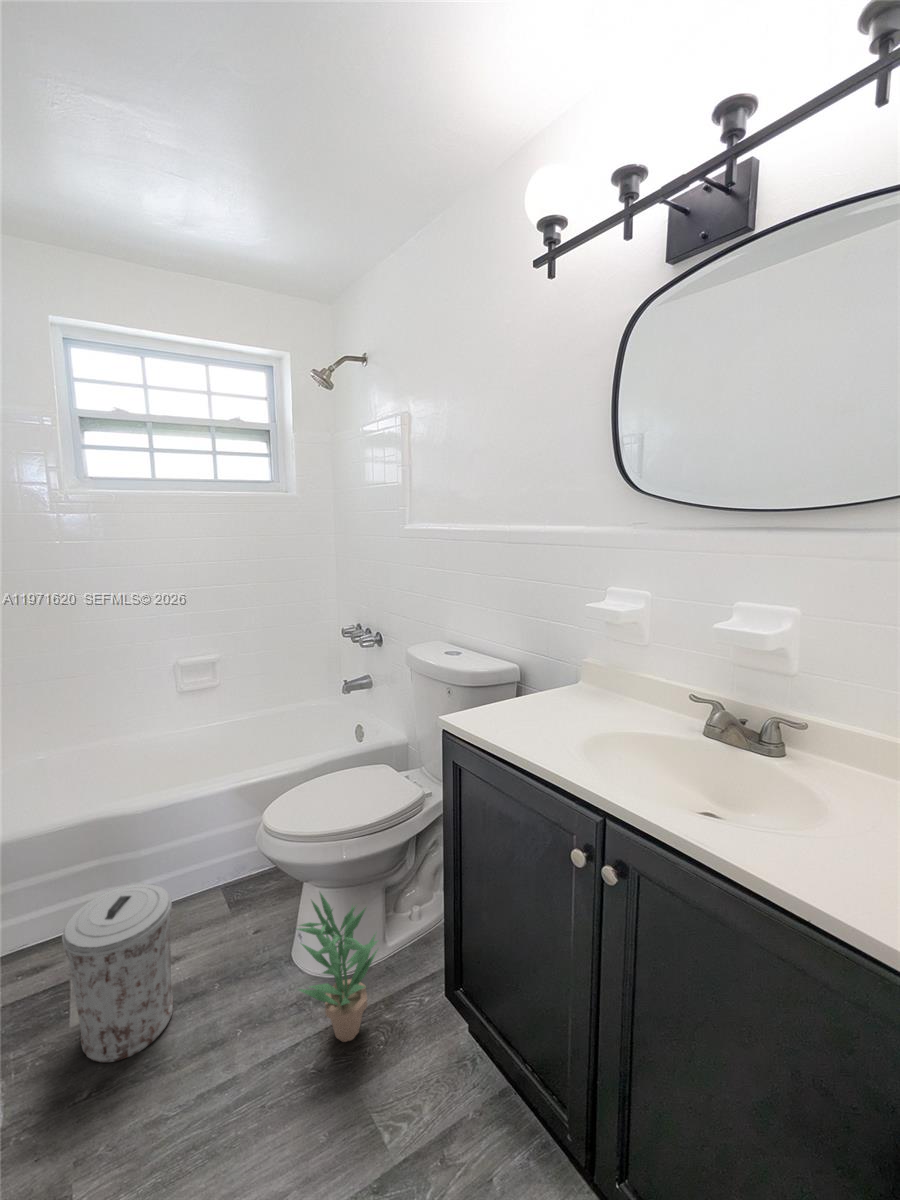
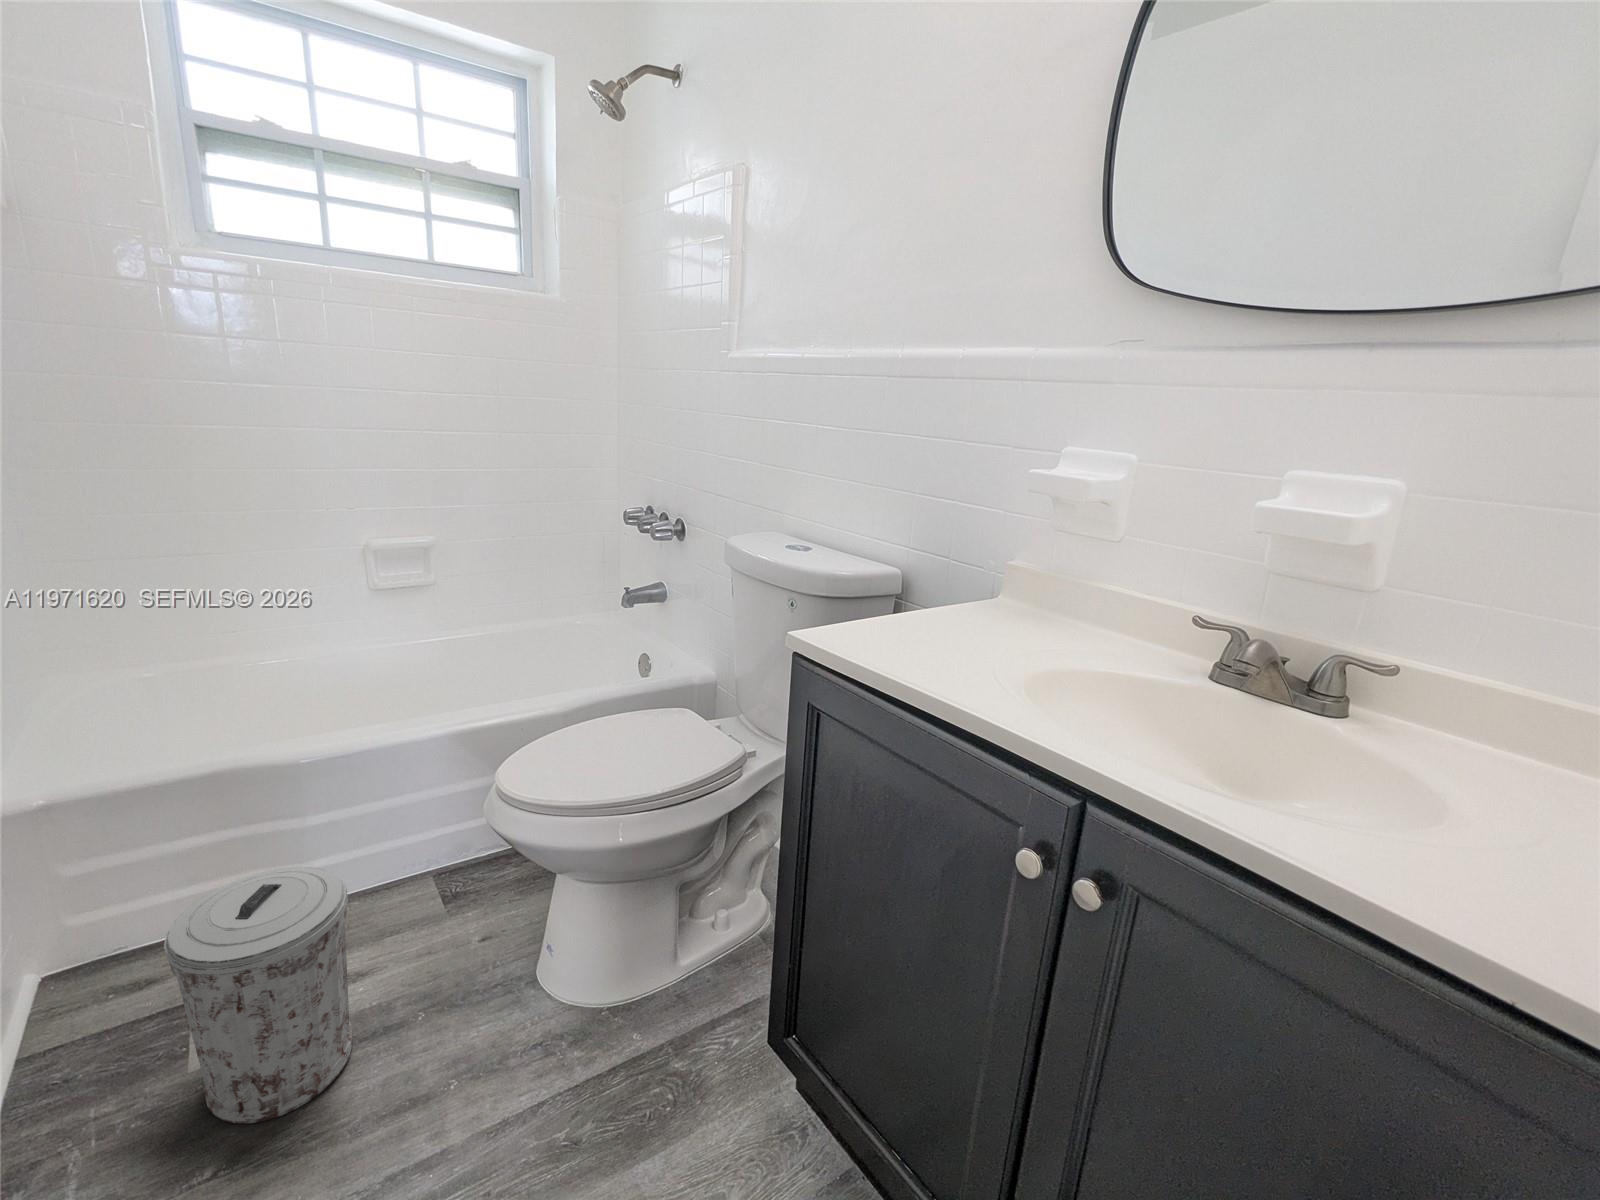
potted plant: present [296,893,378,1042] -> none [540,887,671,1101]

